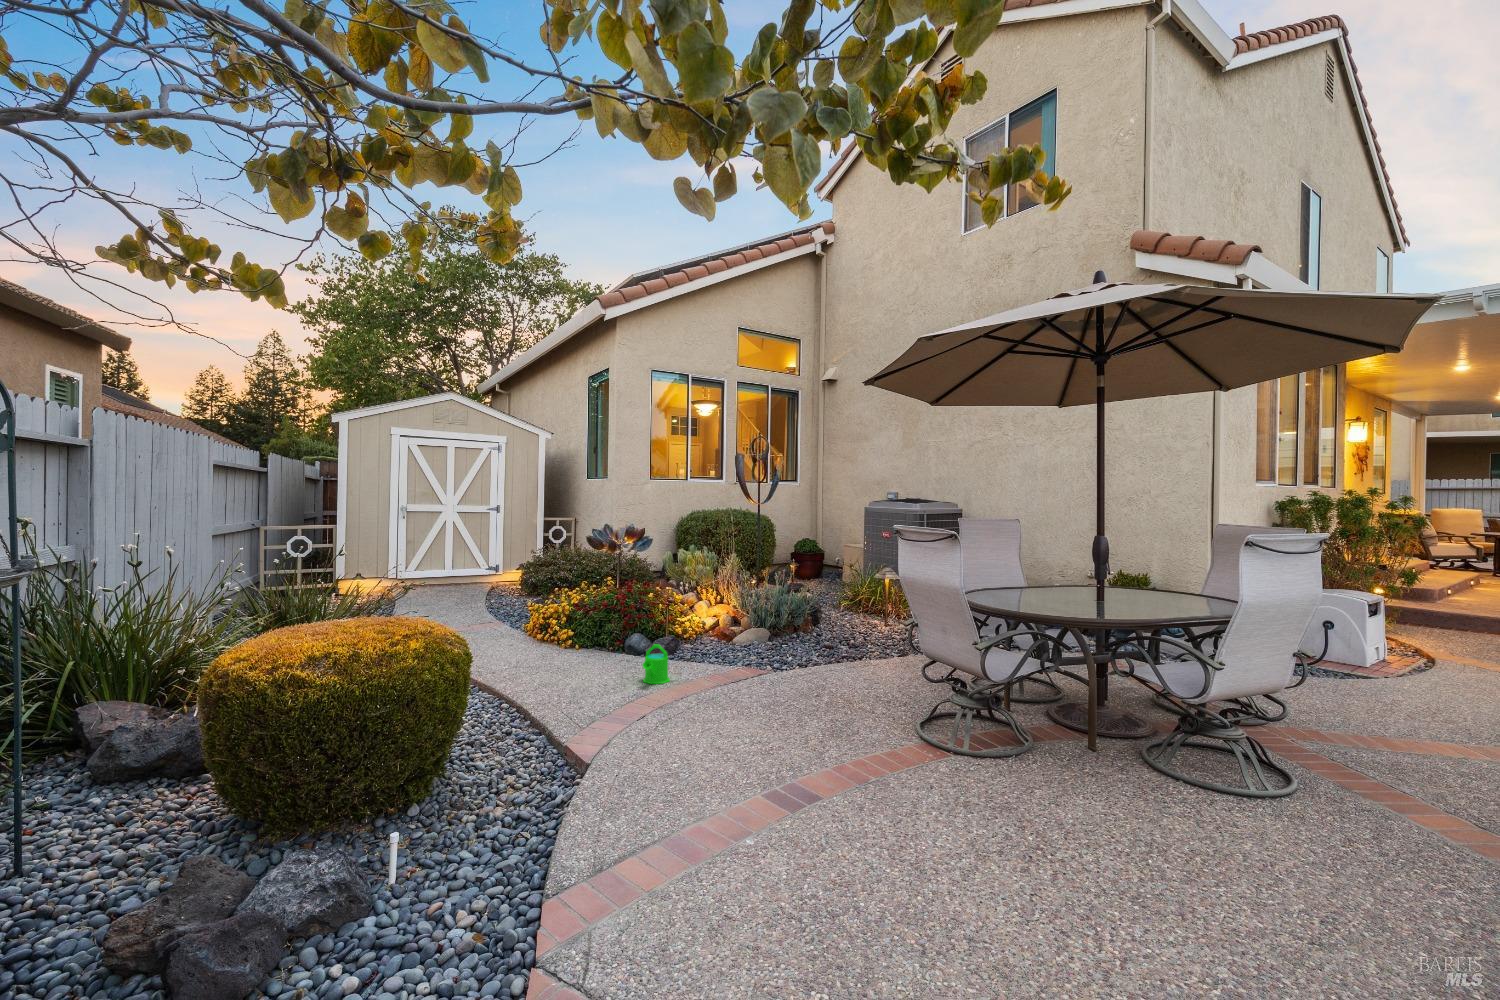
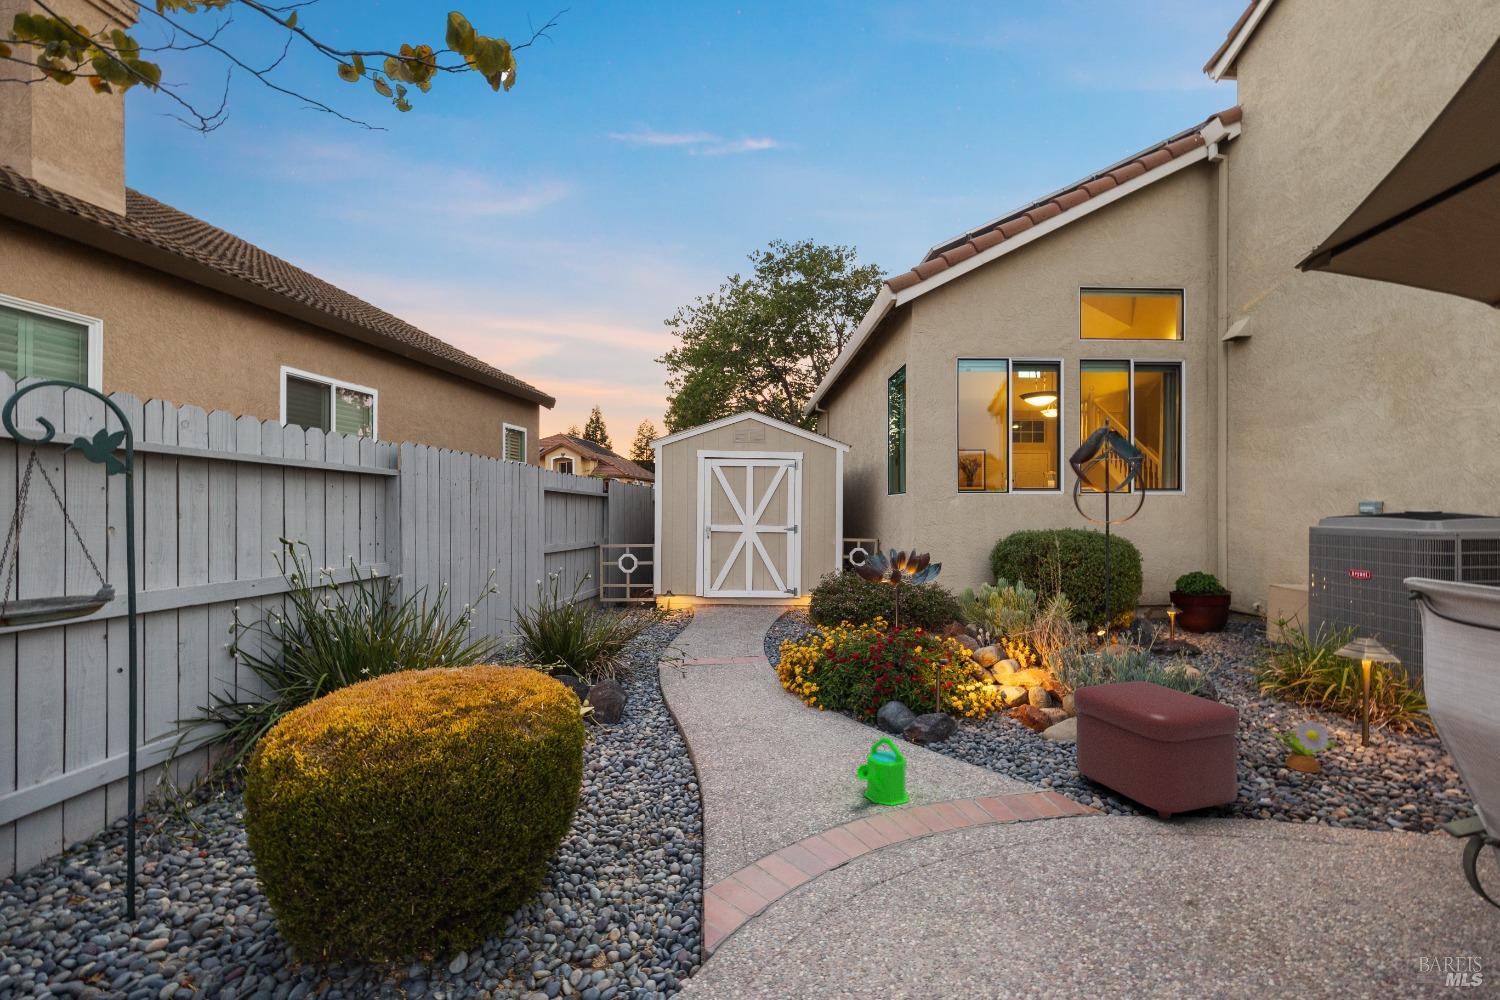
ottoman: none [756,599,835,667] -> present [1074,681,1239,819]
decorative plant: none [846,613,875,641] -> present [1273,720,1335,773]

